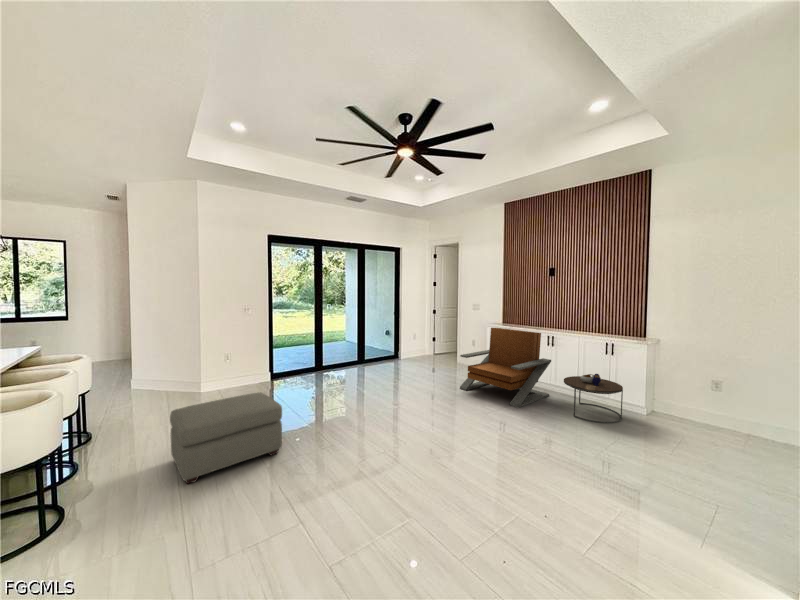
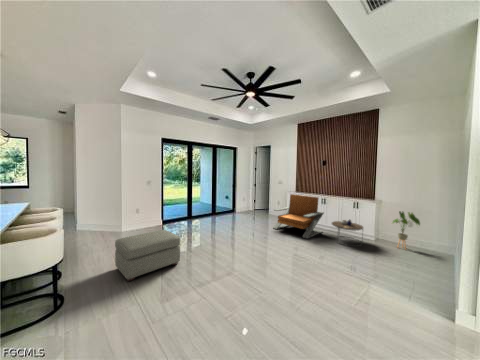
house plant: none [676,359,733,431] -> present [393,211,420,249]

